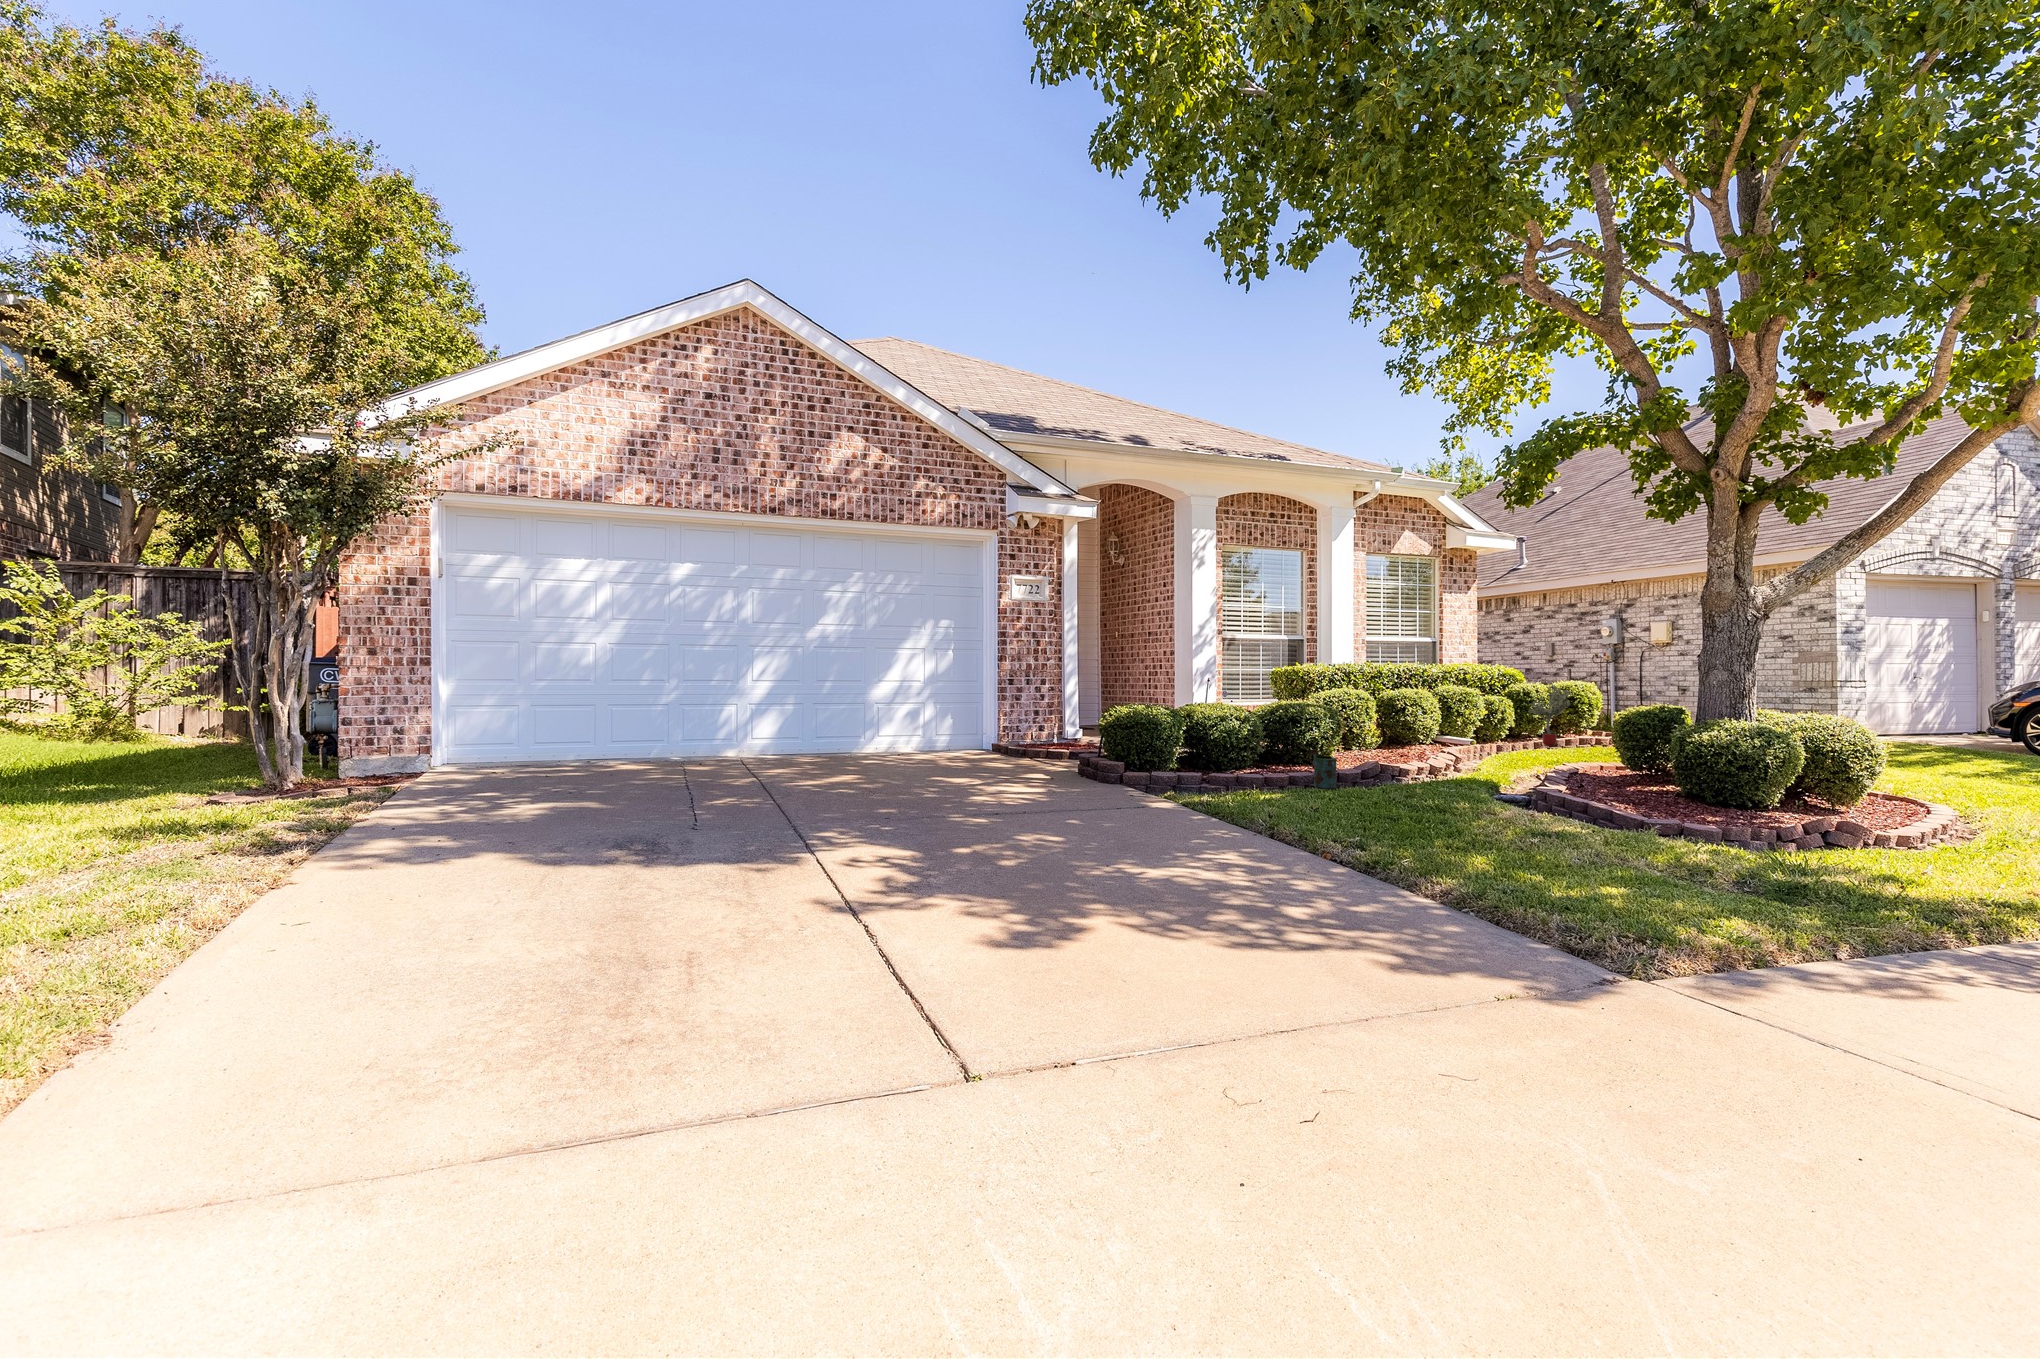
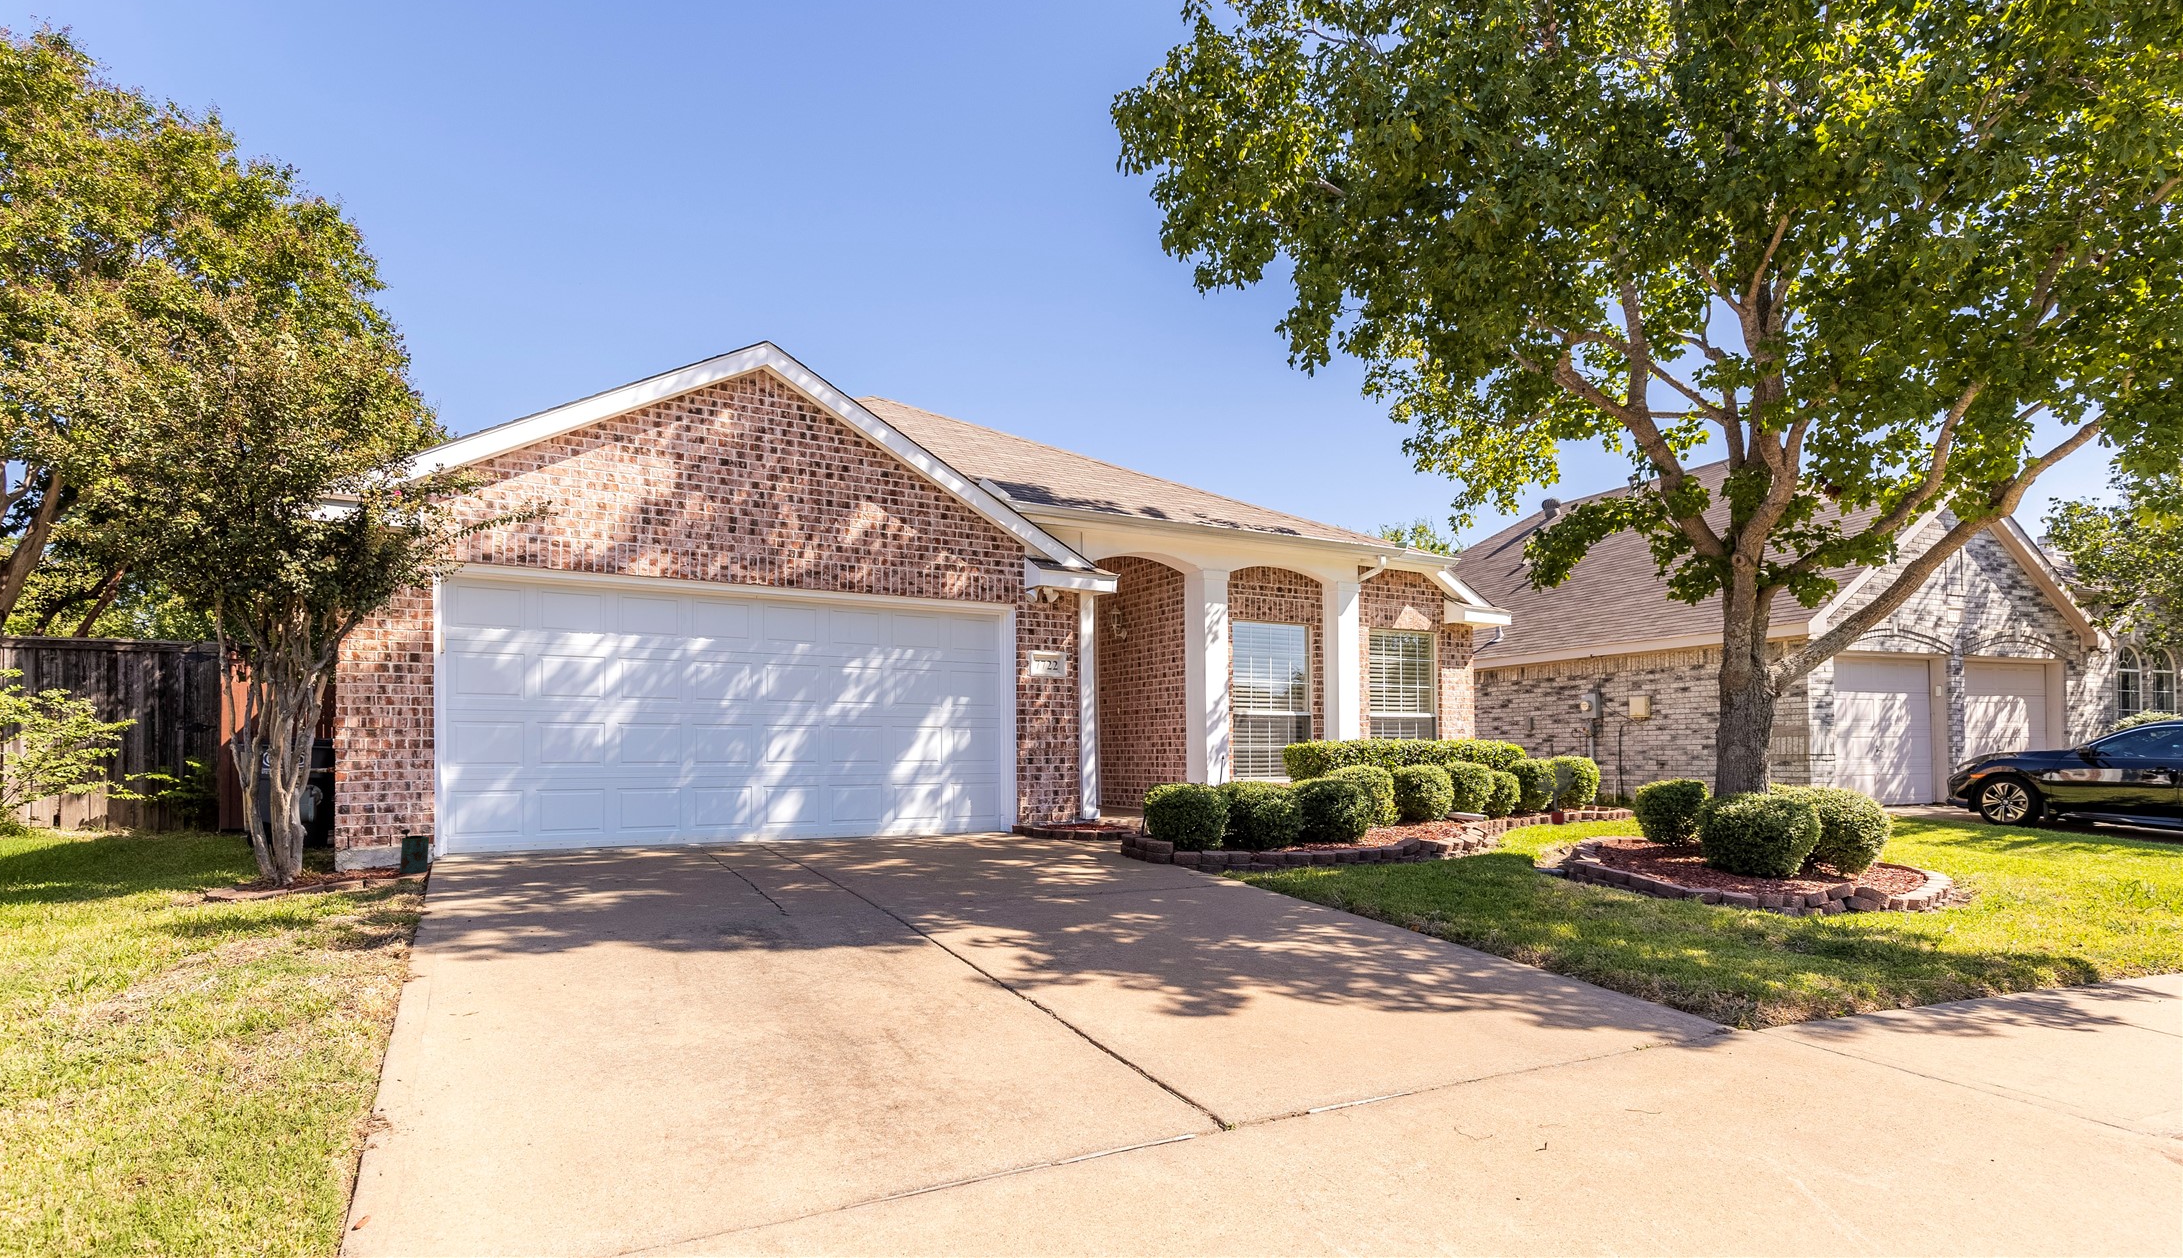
watering can: present [1310,749,1337,789] -> present [400,829,429,873]

